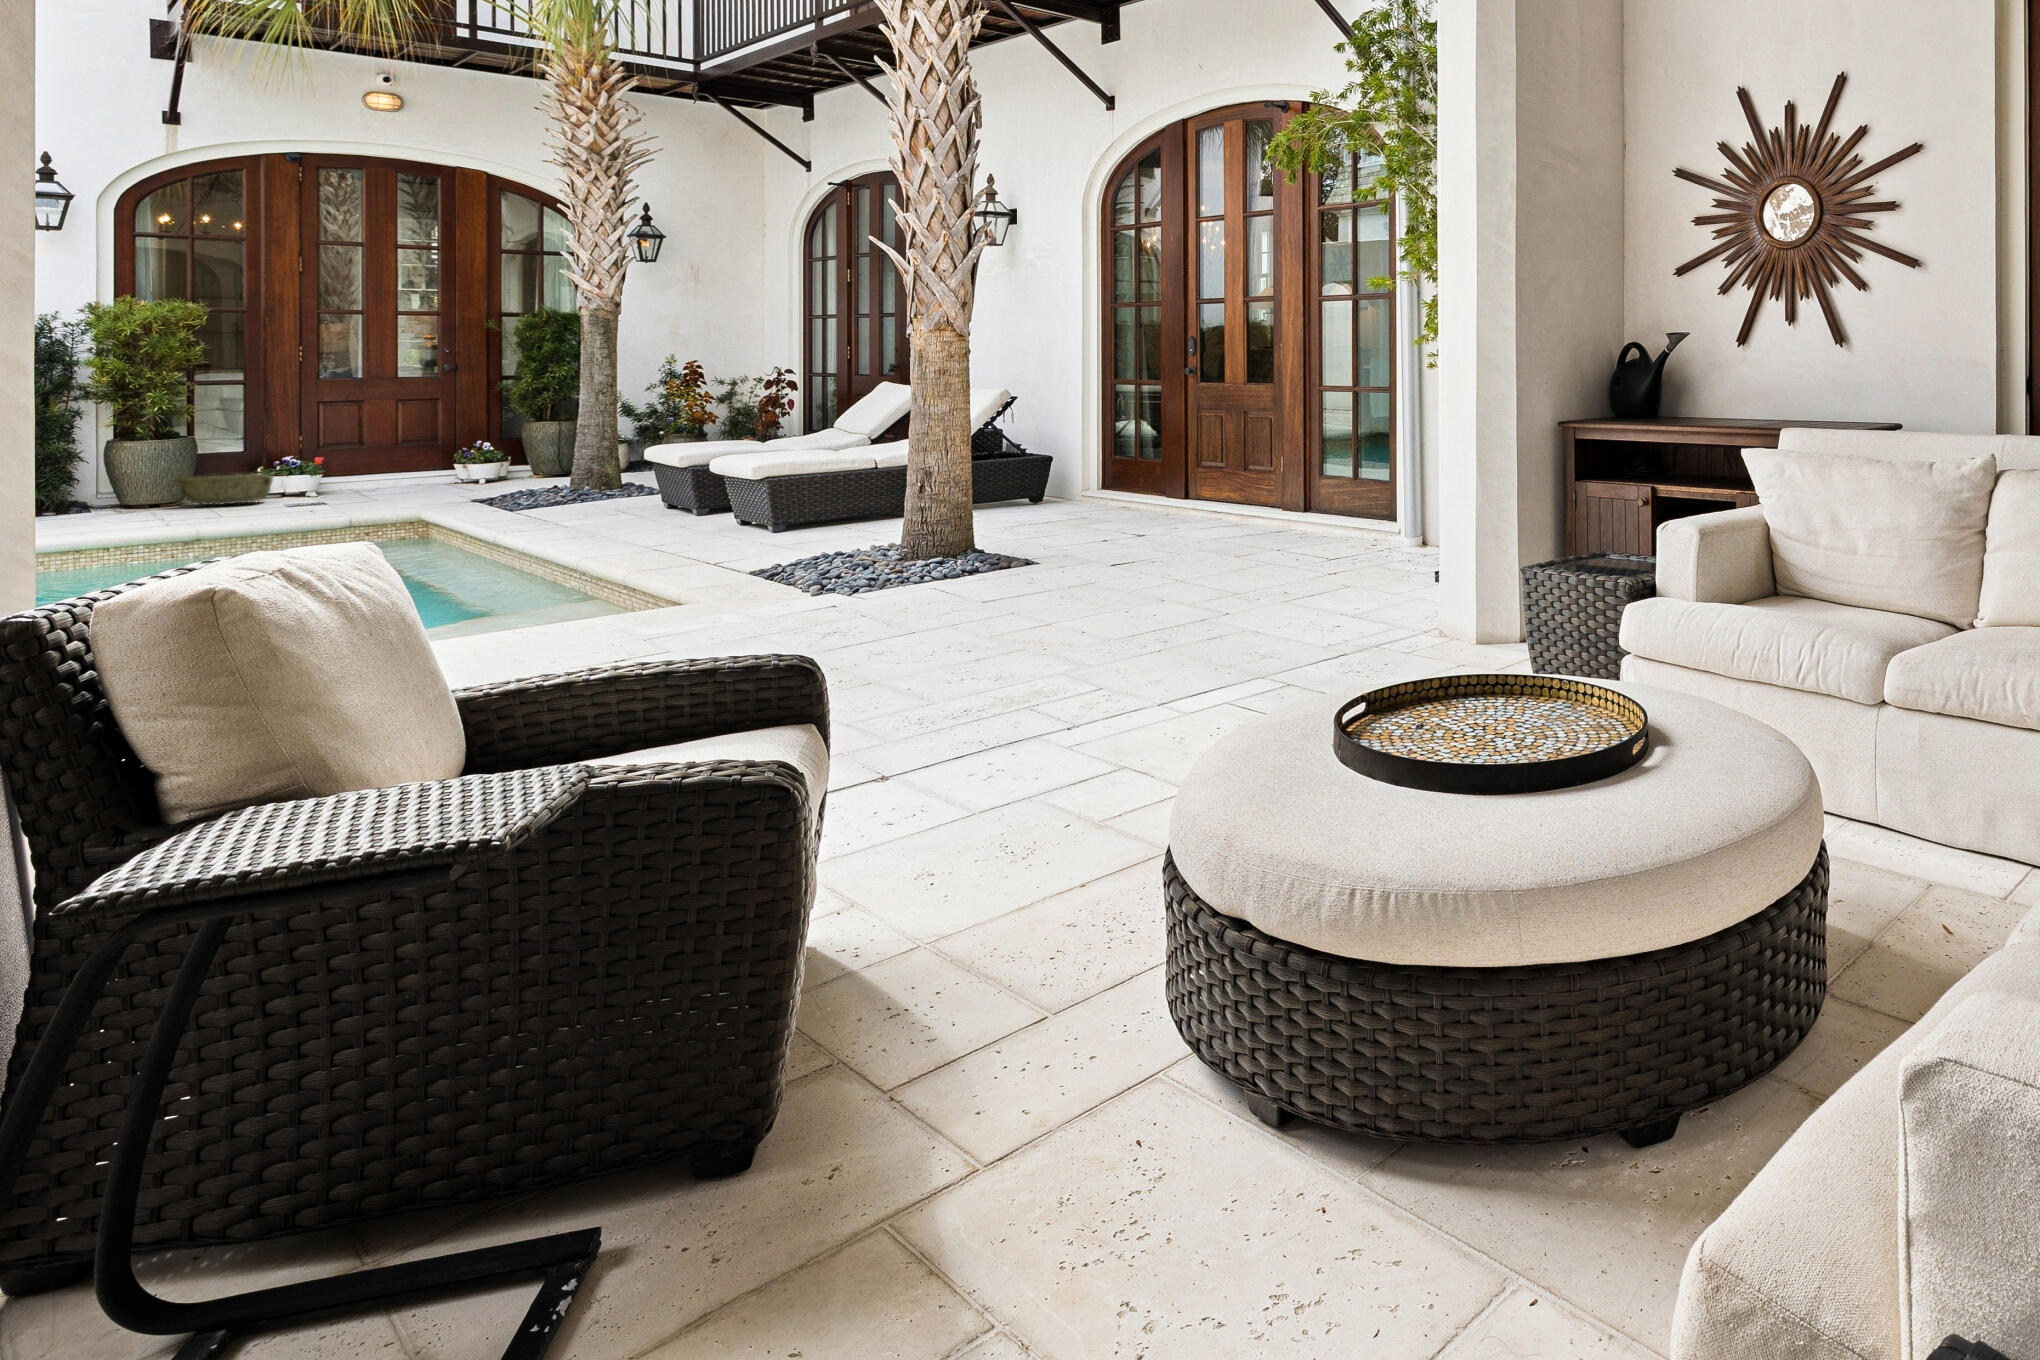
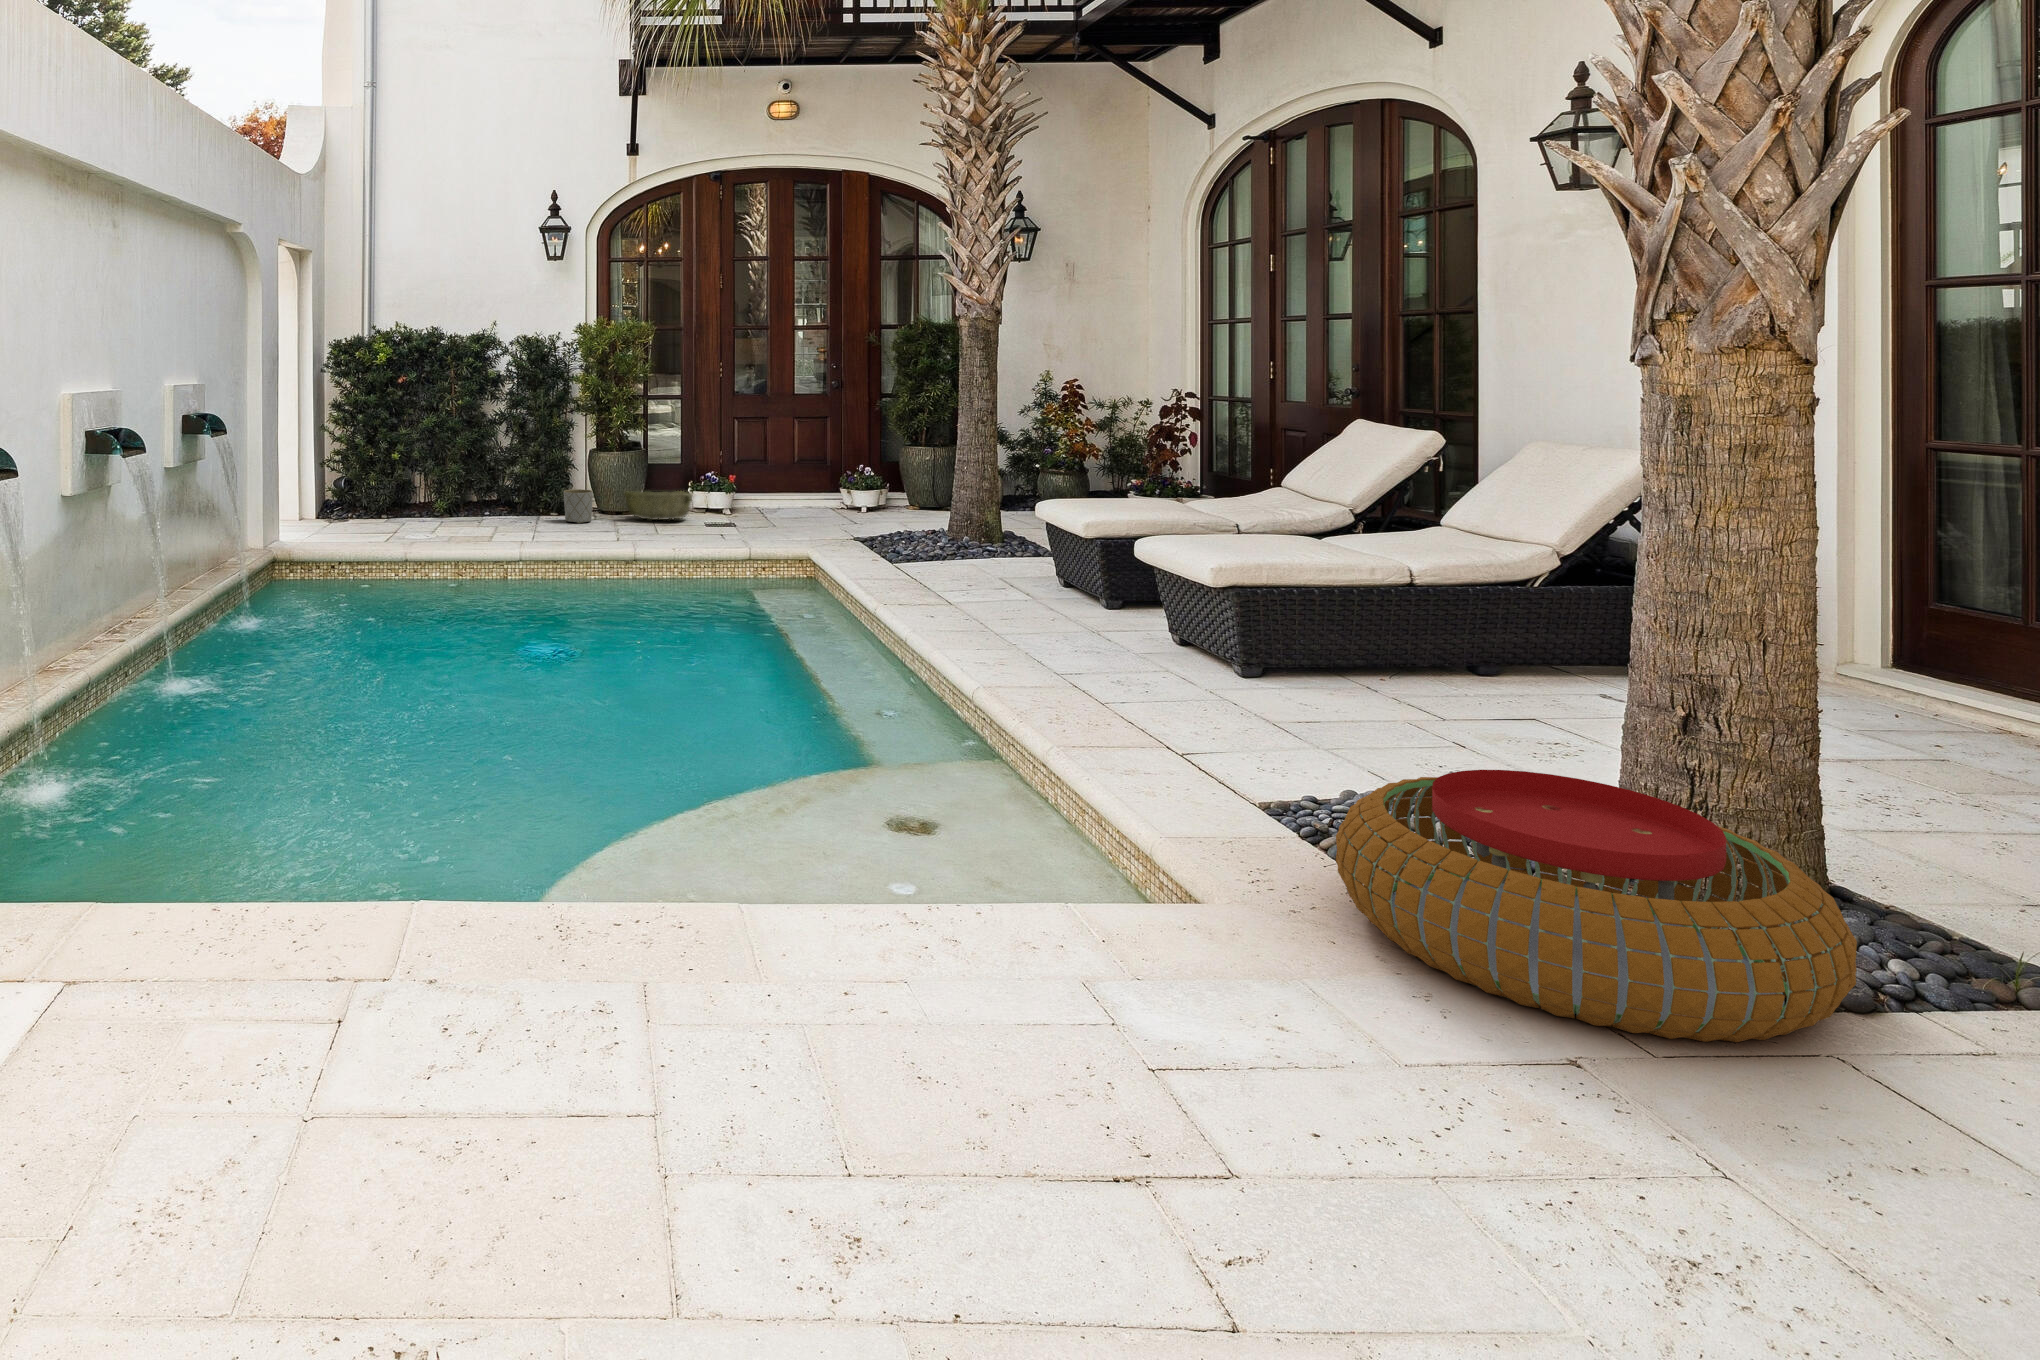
planter: none [87,479,132,515] -> present [564,489,593,523]
pouf: none [739,520,923,599] -> present [1336,770,1857,1042]

